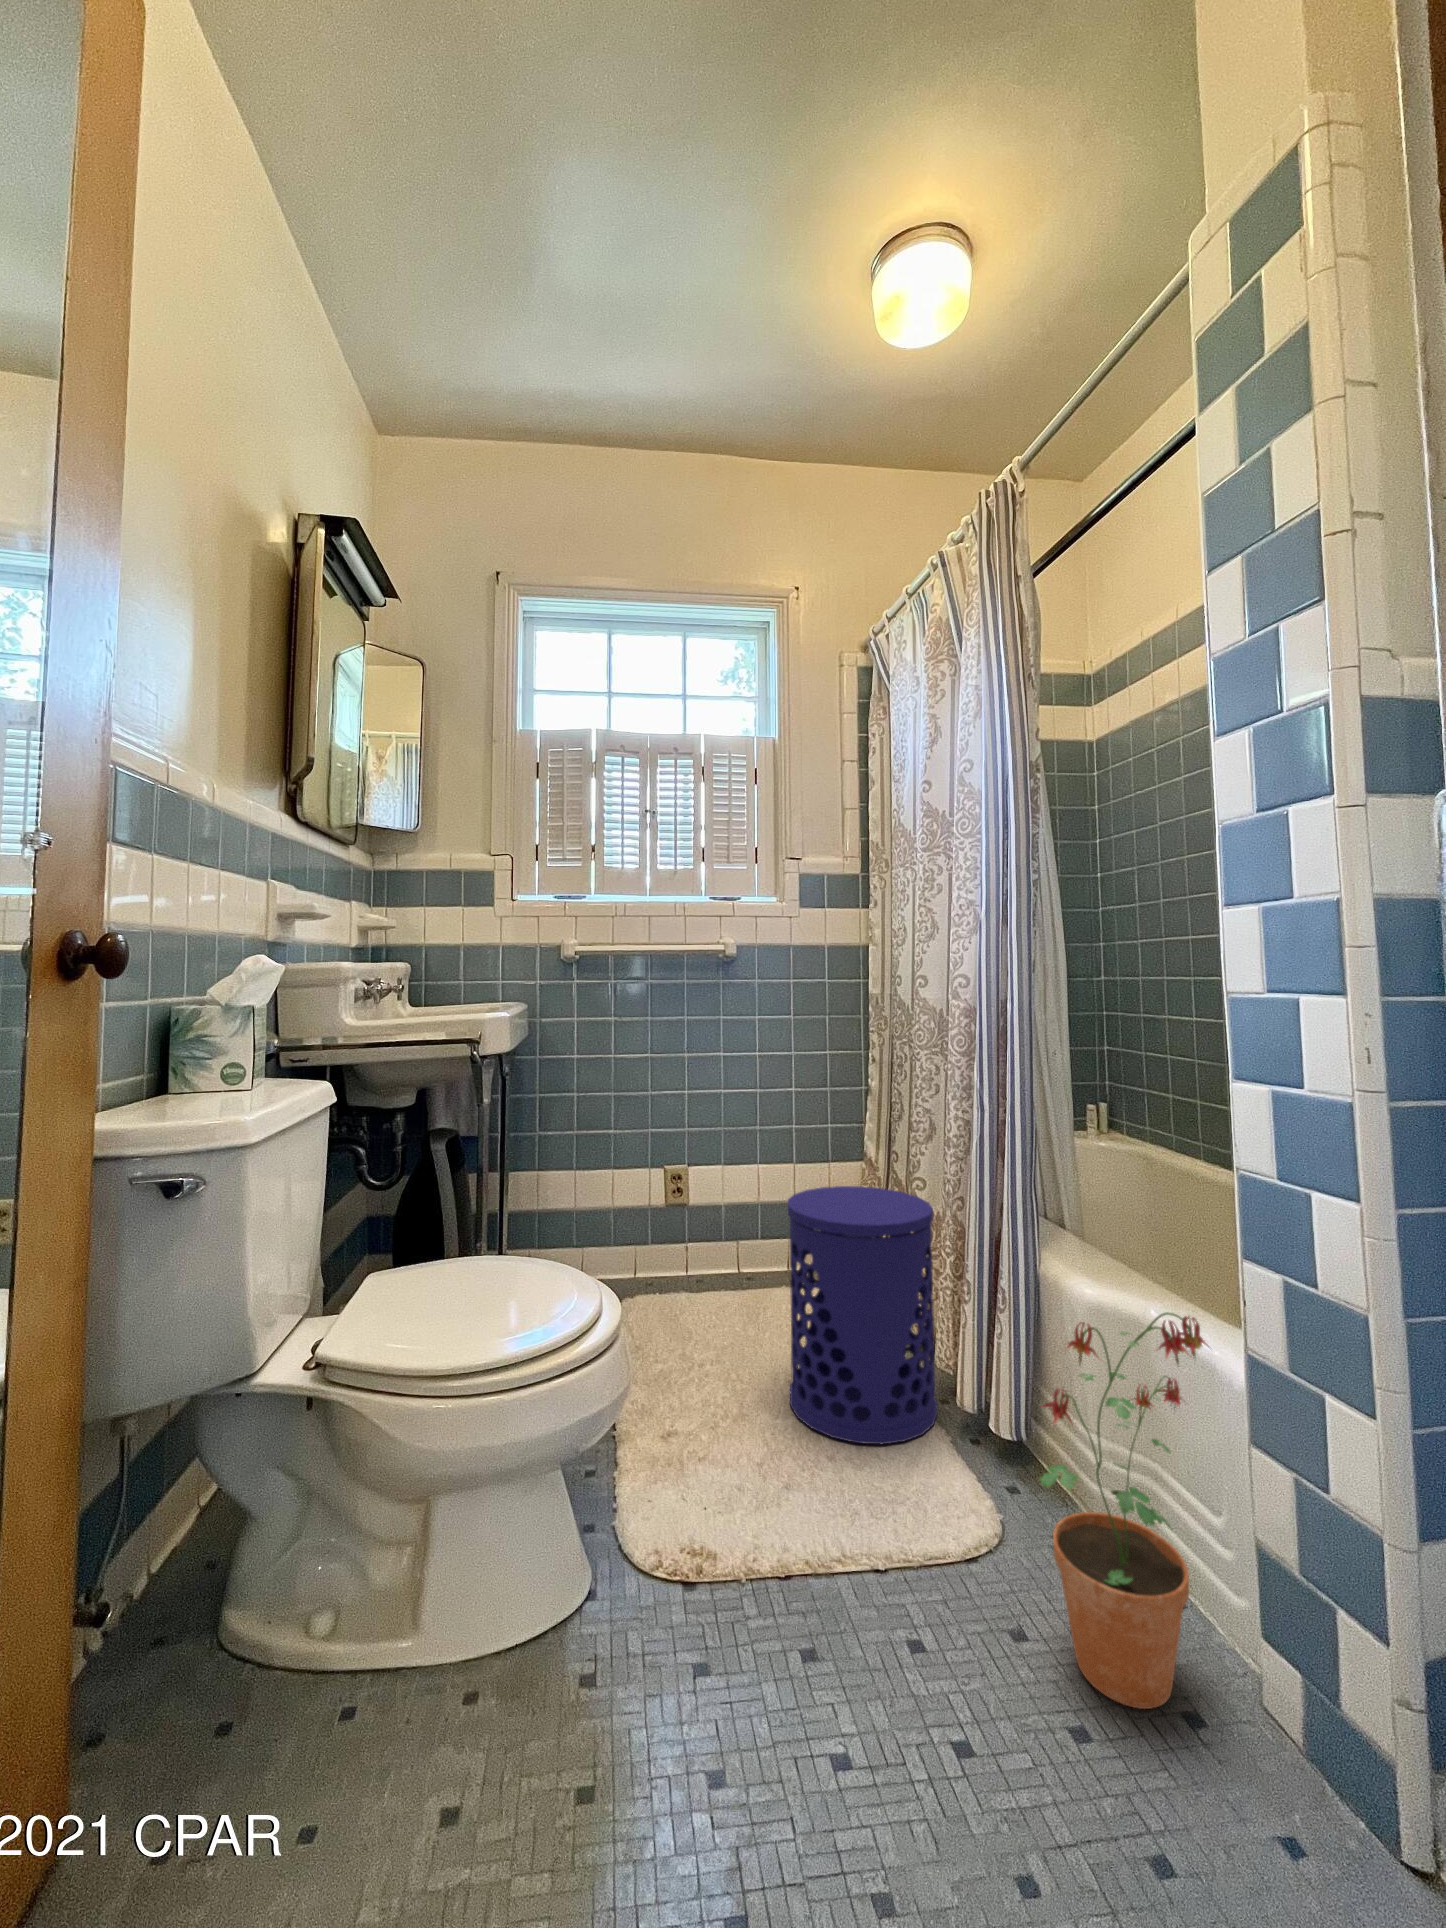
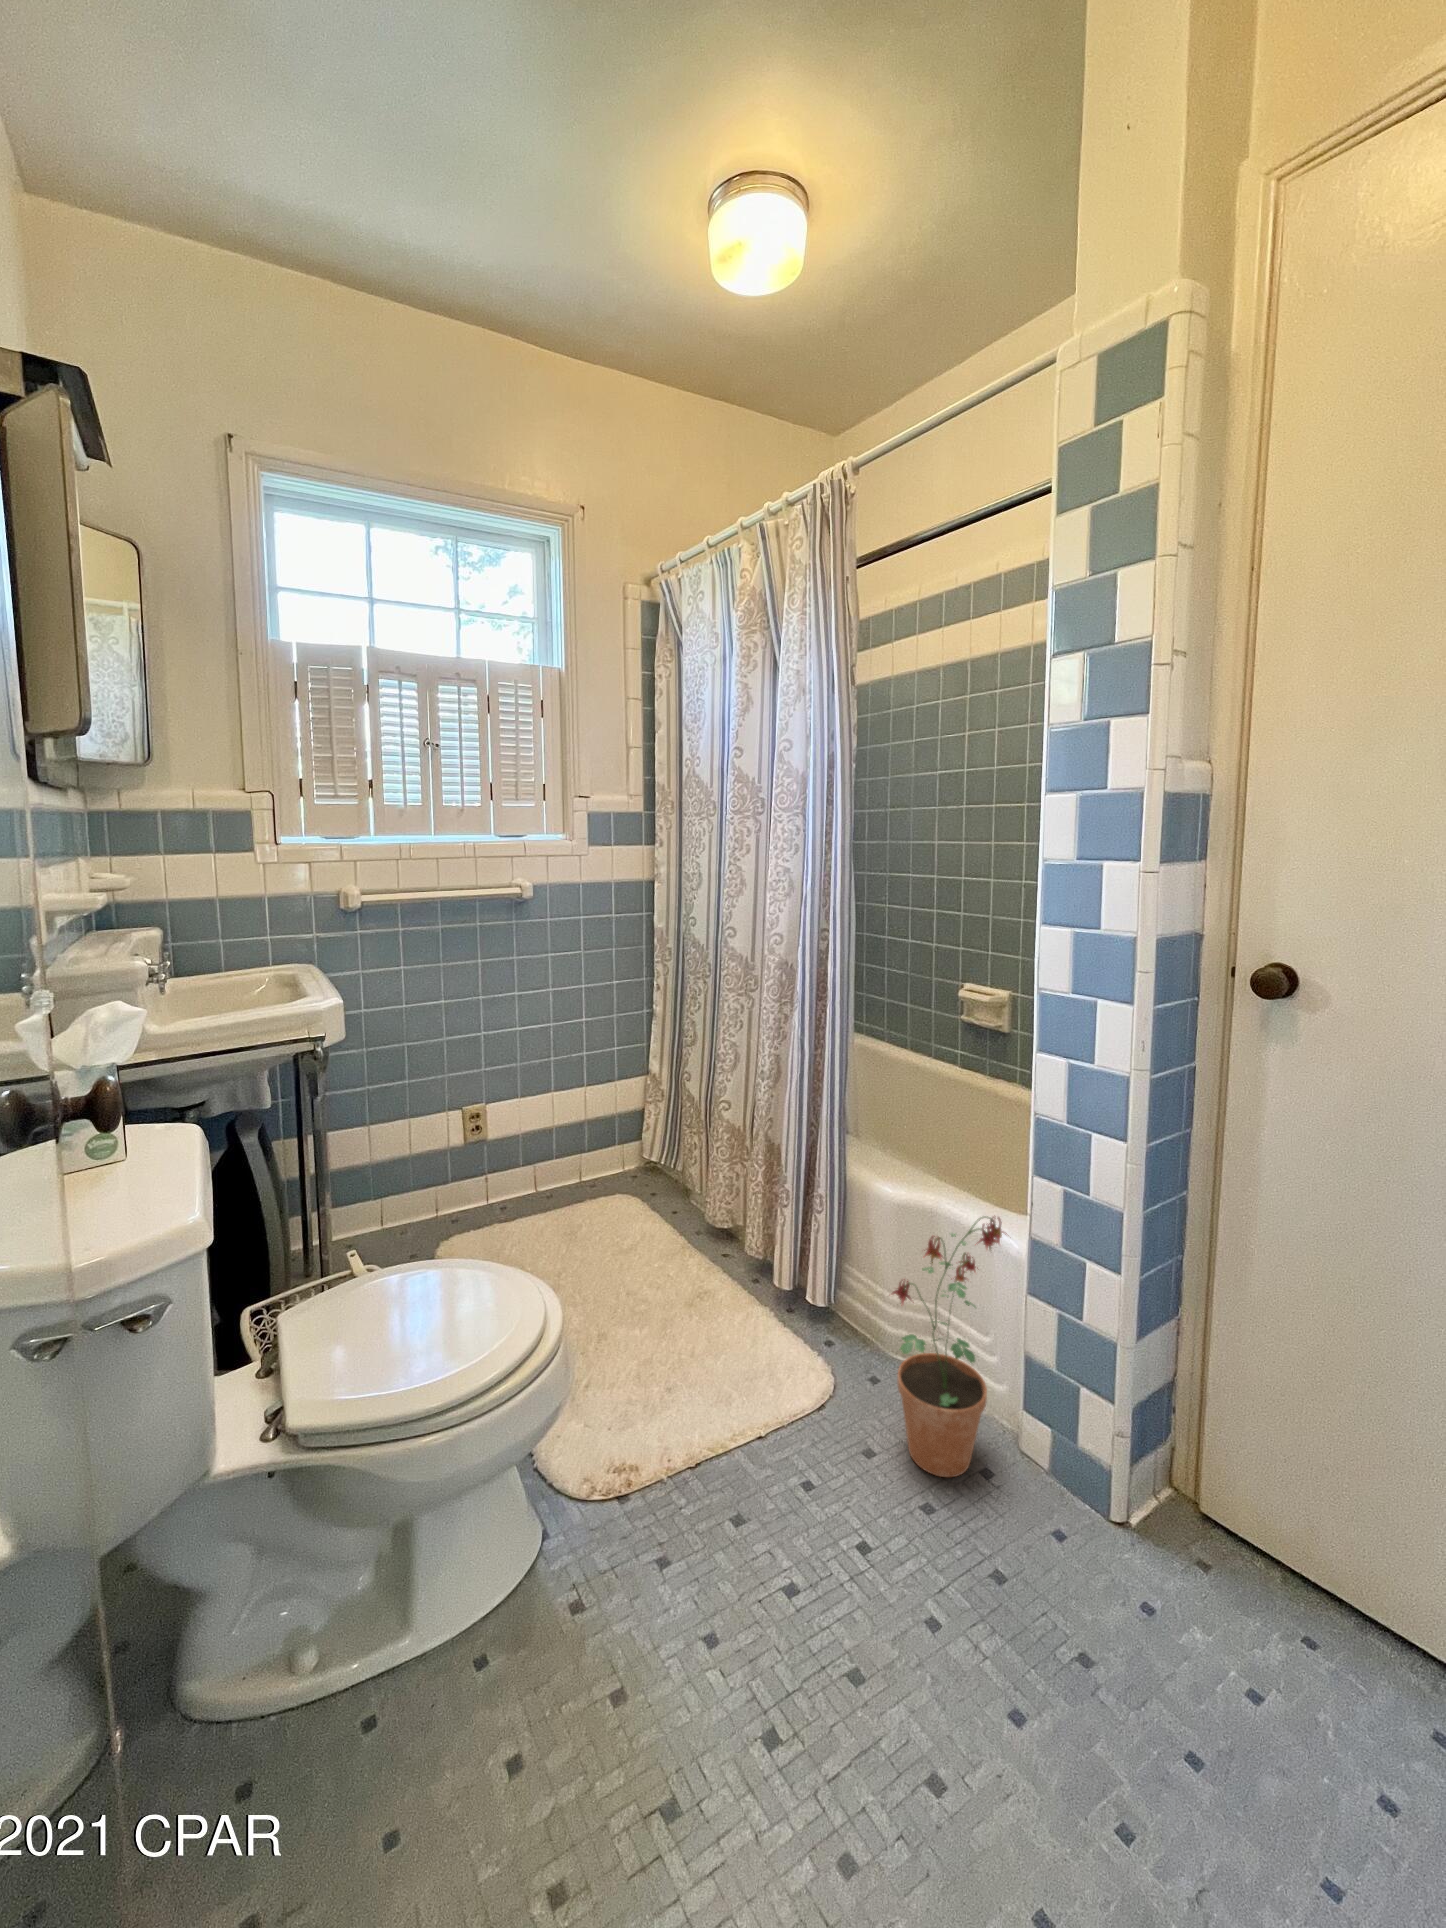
waste bin: present [788,1186,937,1444] -> none [632,1117,757,1335]

